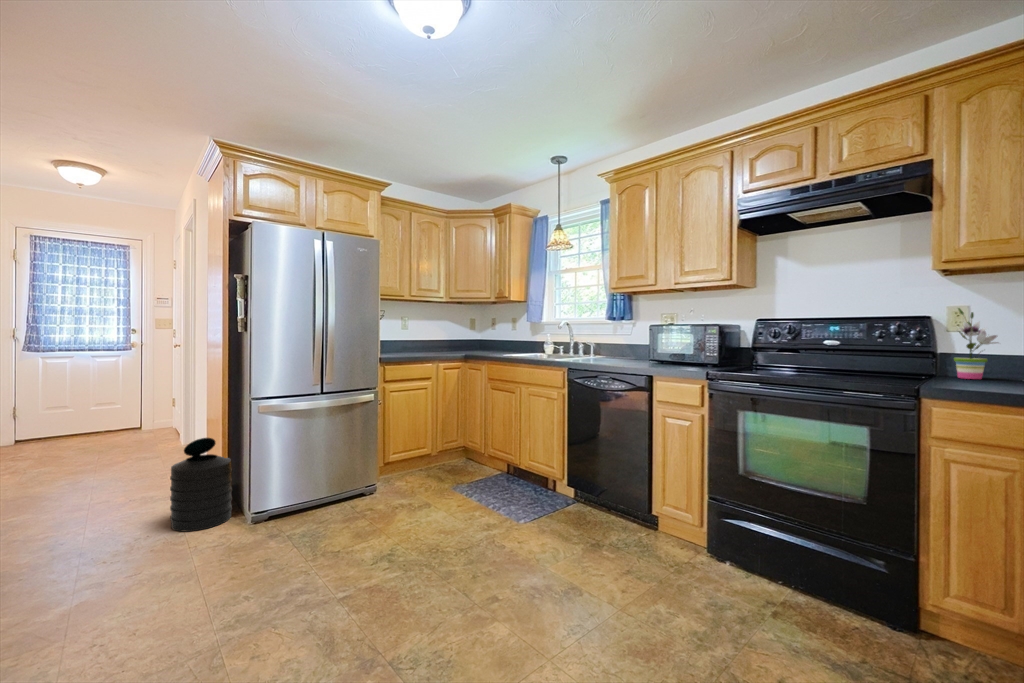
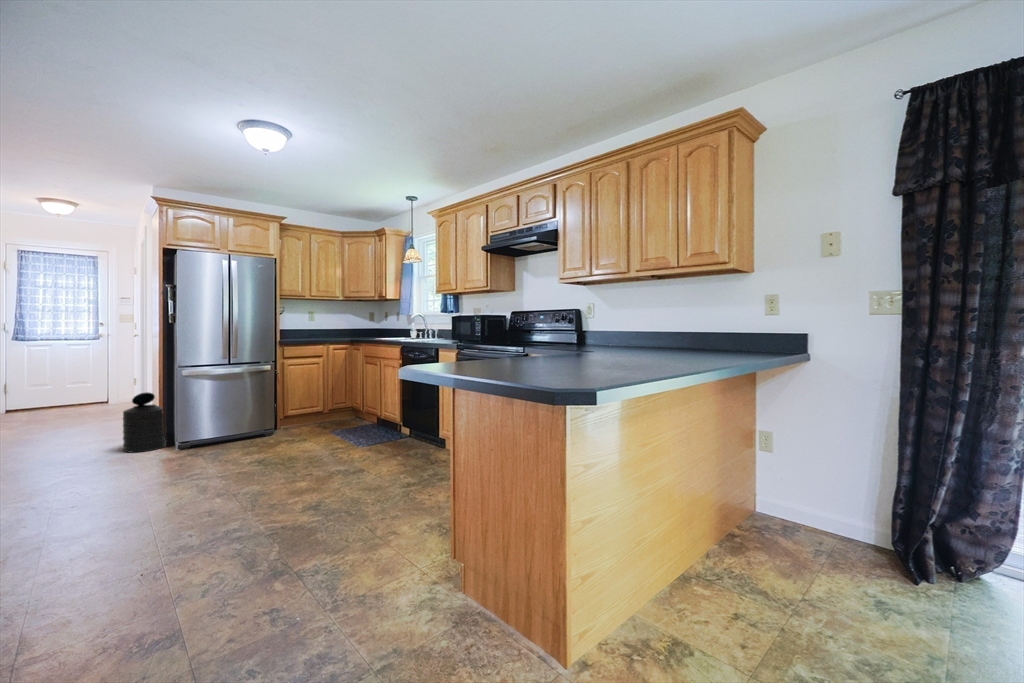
potted plant: present [954,308,998,379] -> none [572,304,595,344]

